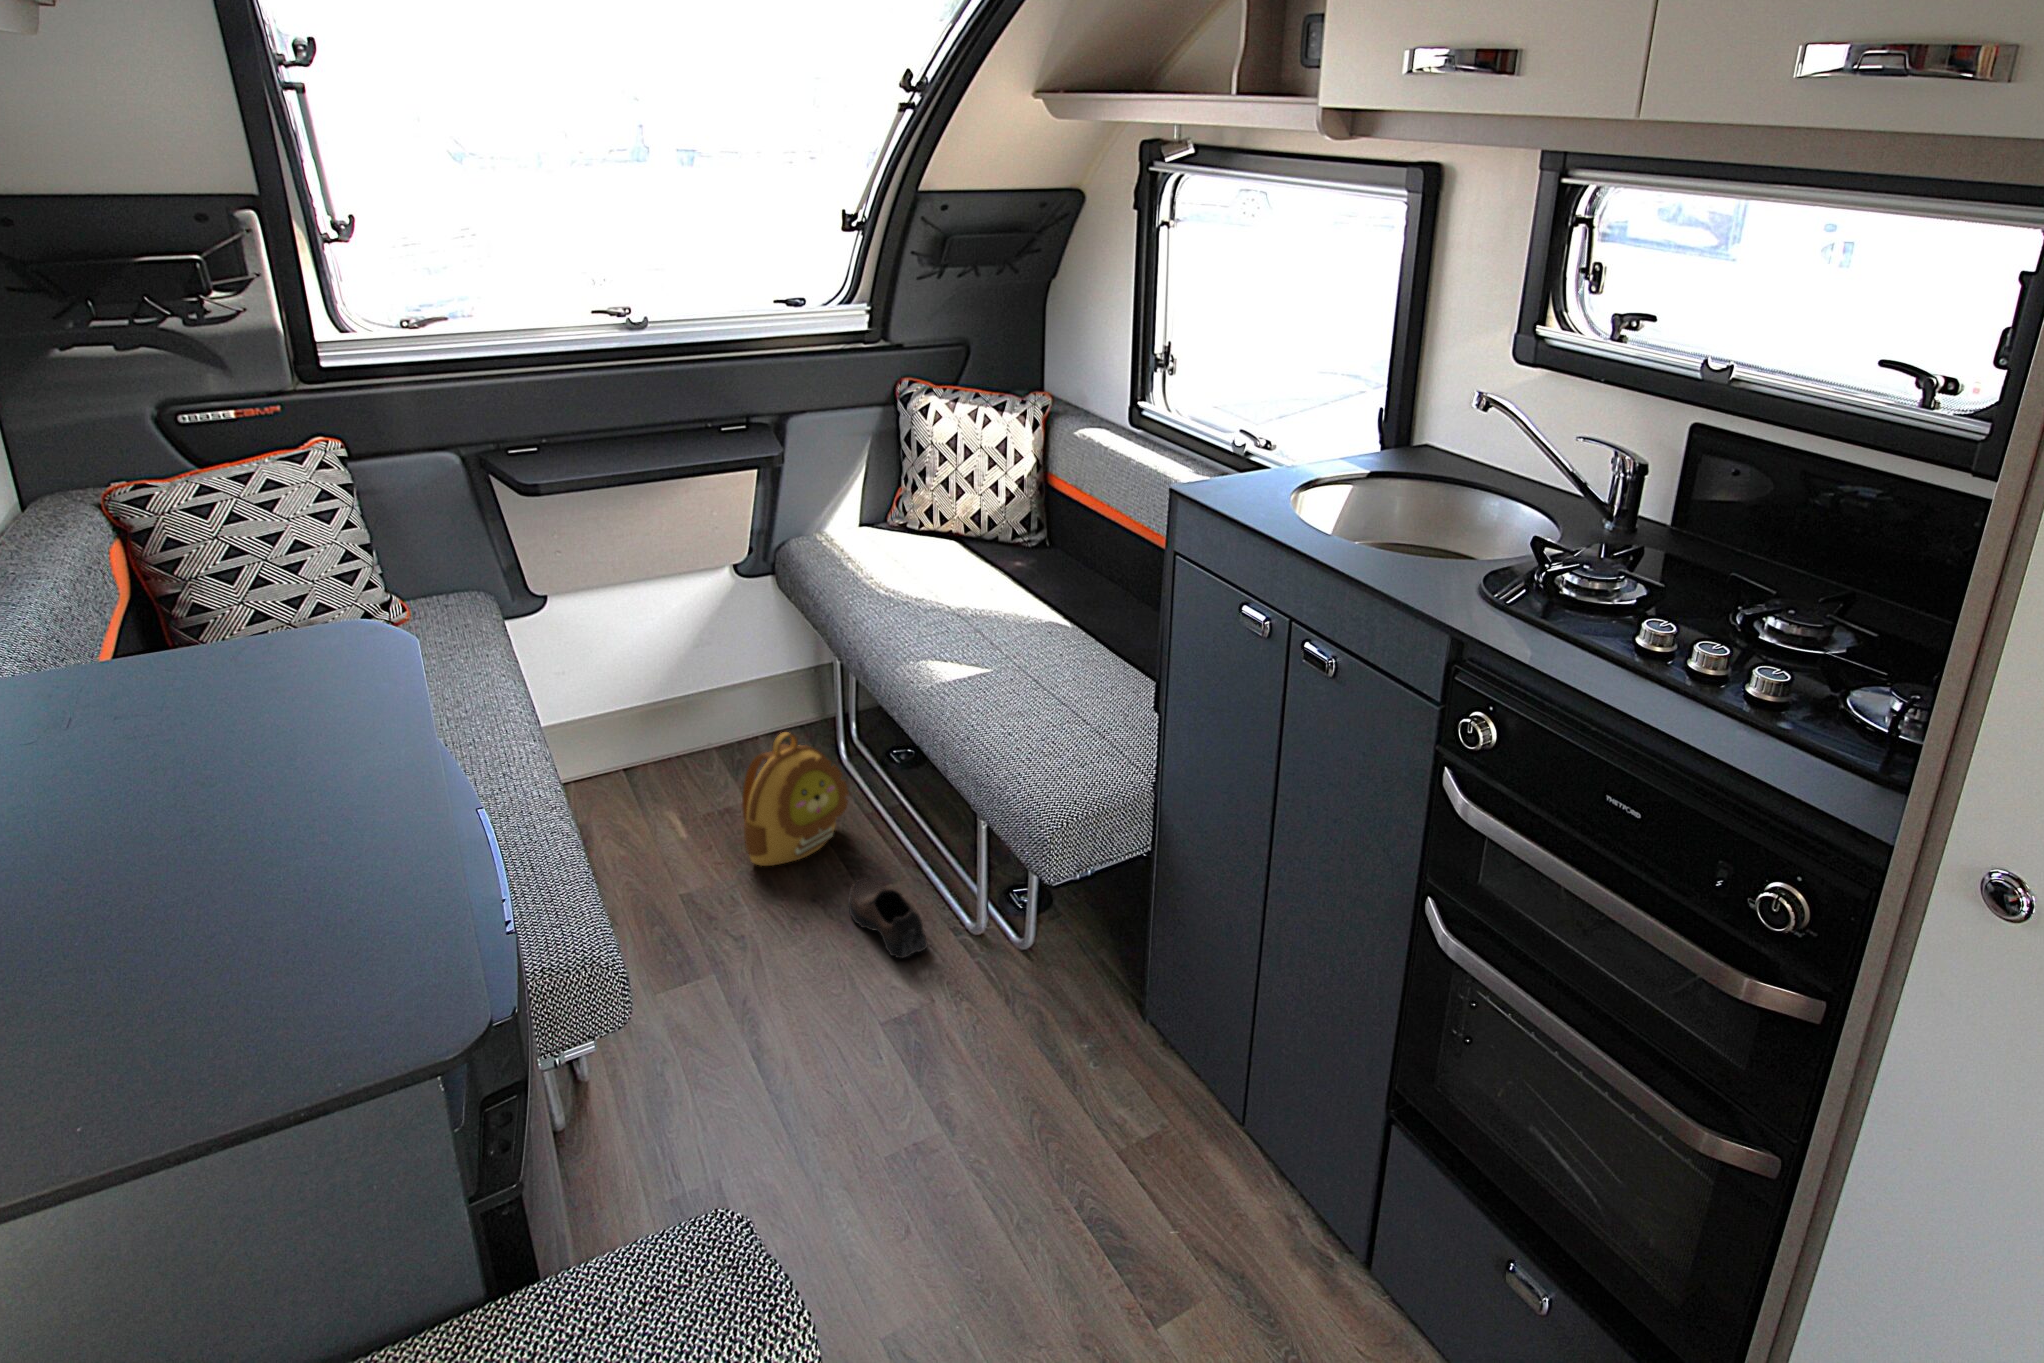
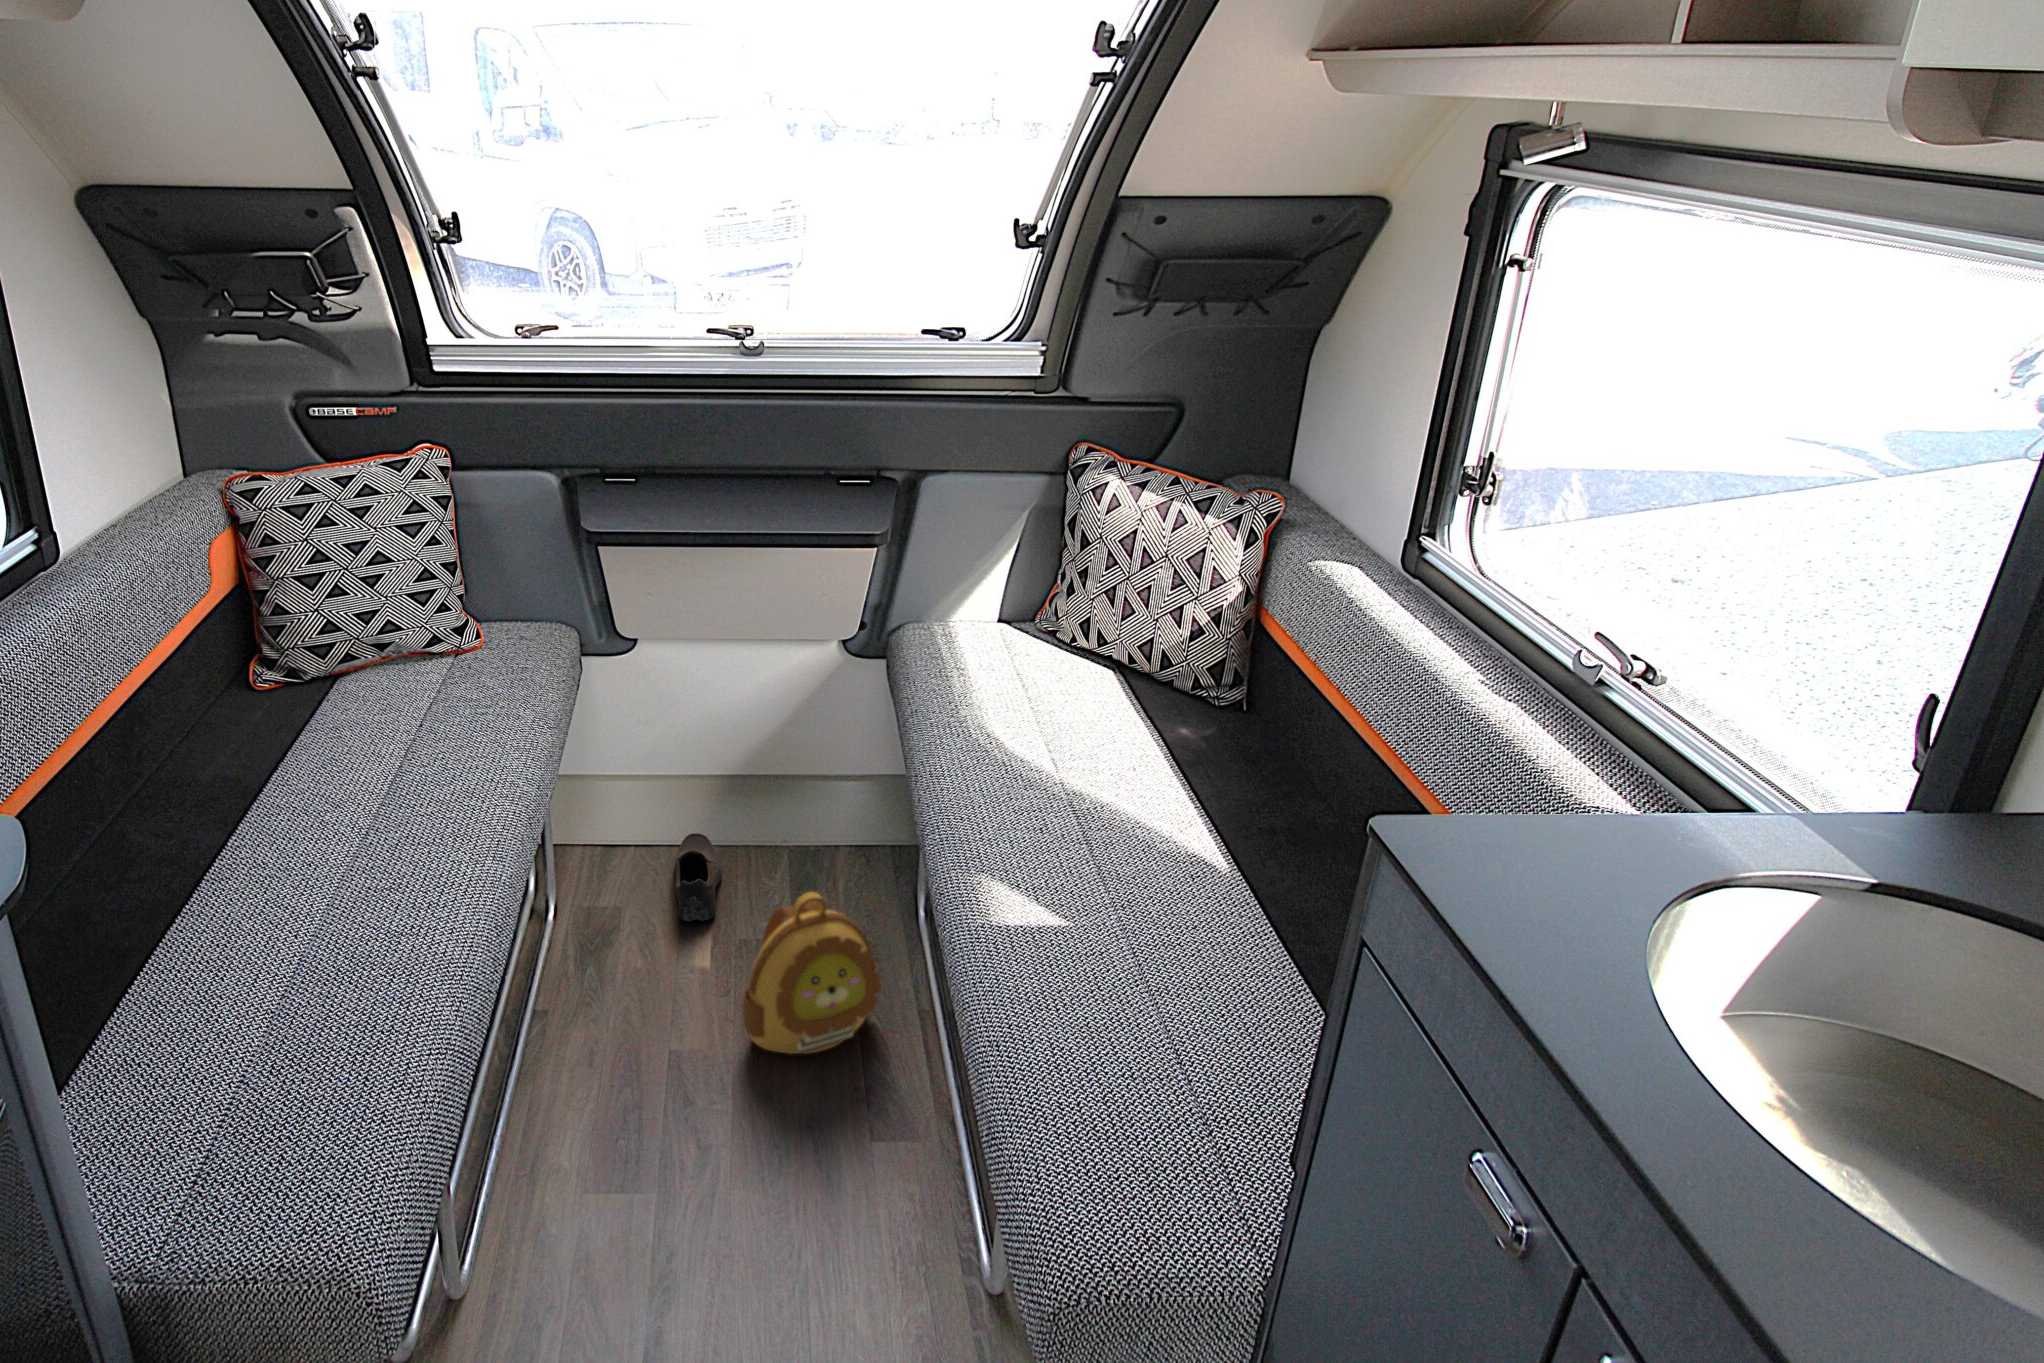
shoe: present [848,878,927,958] -> present [674,833,722,921]

